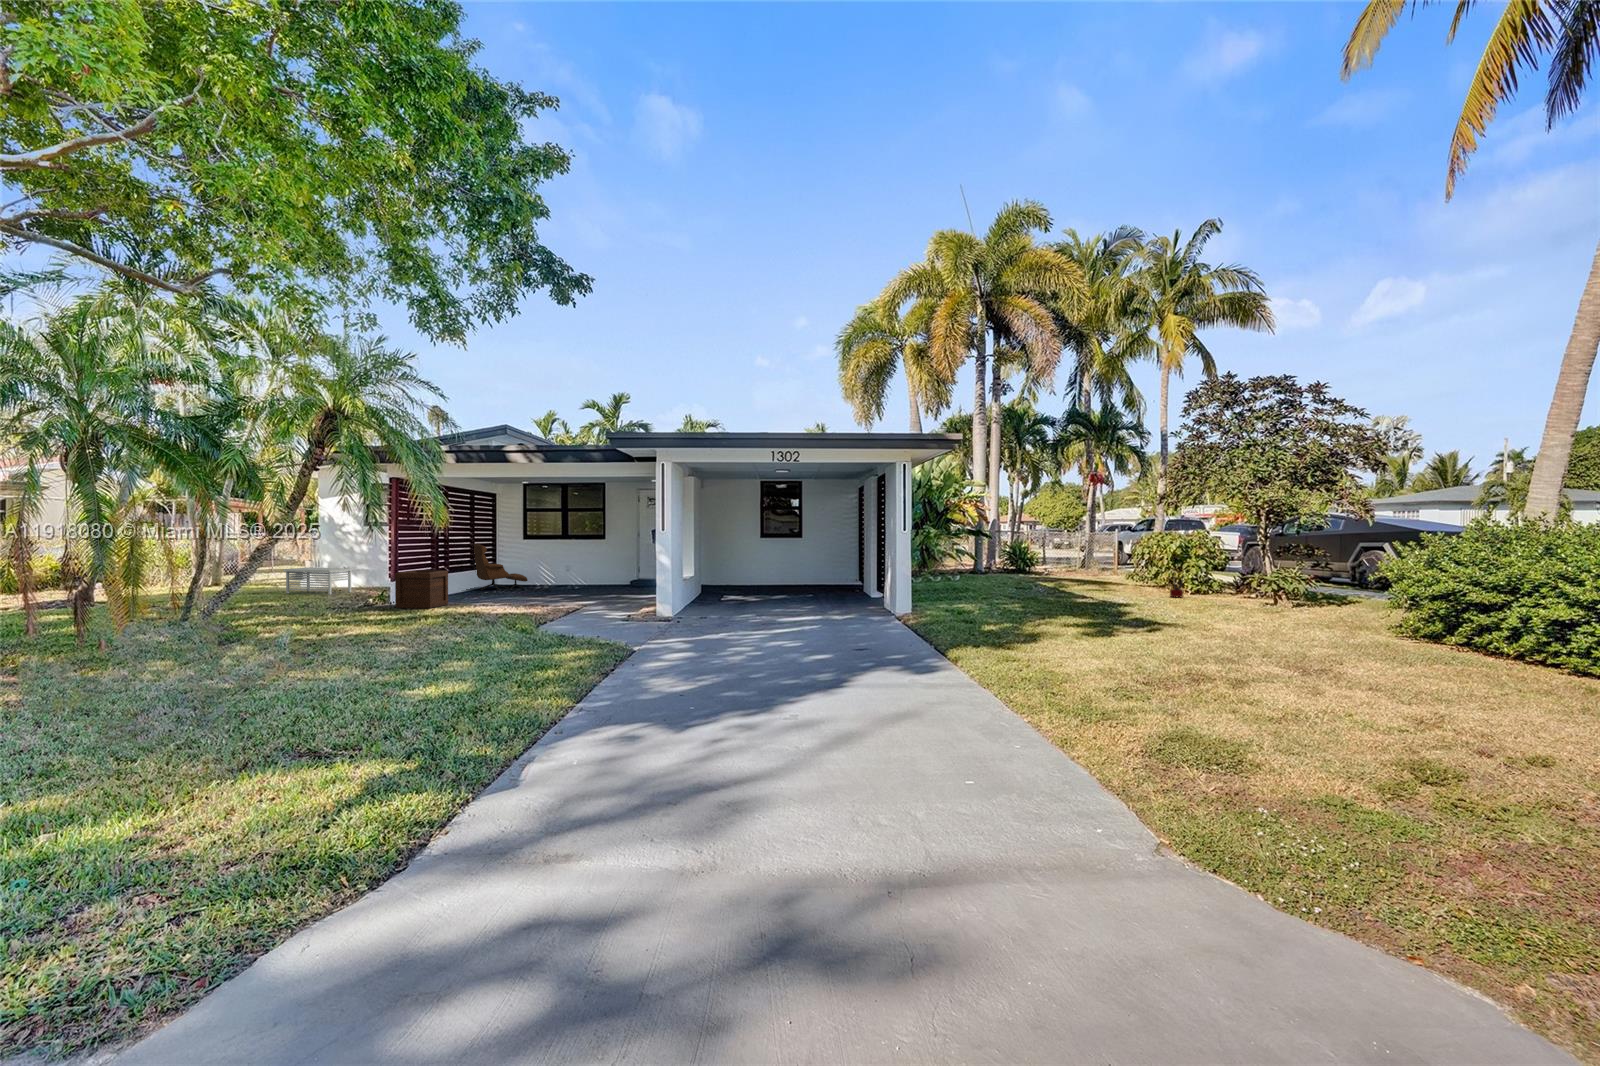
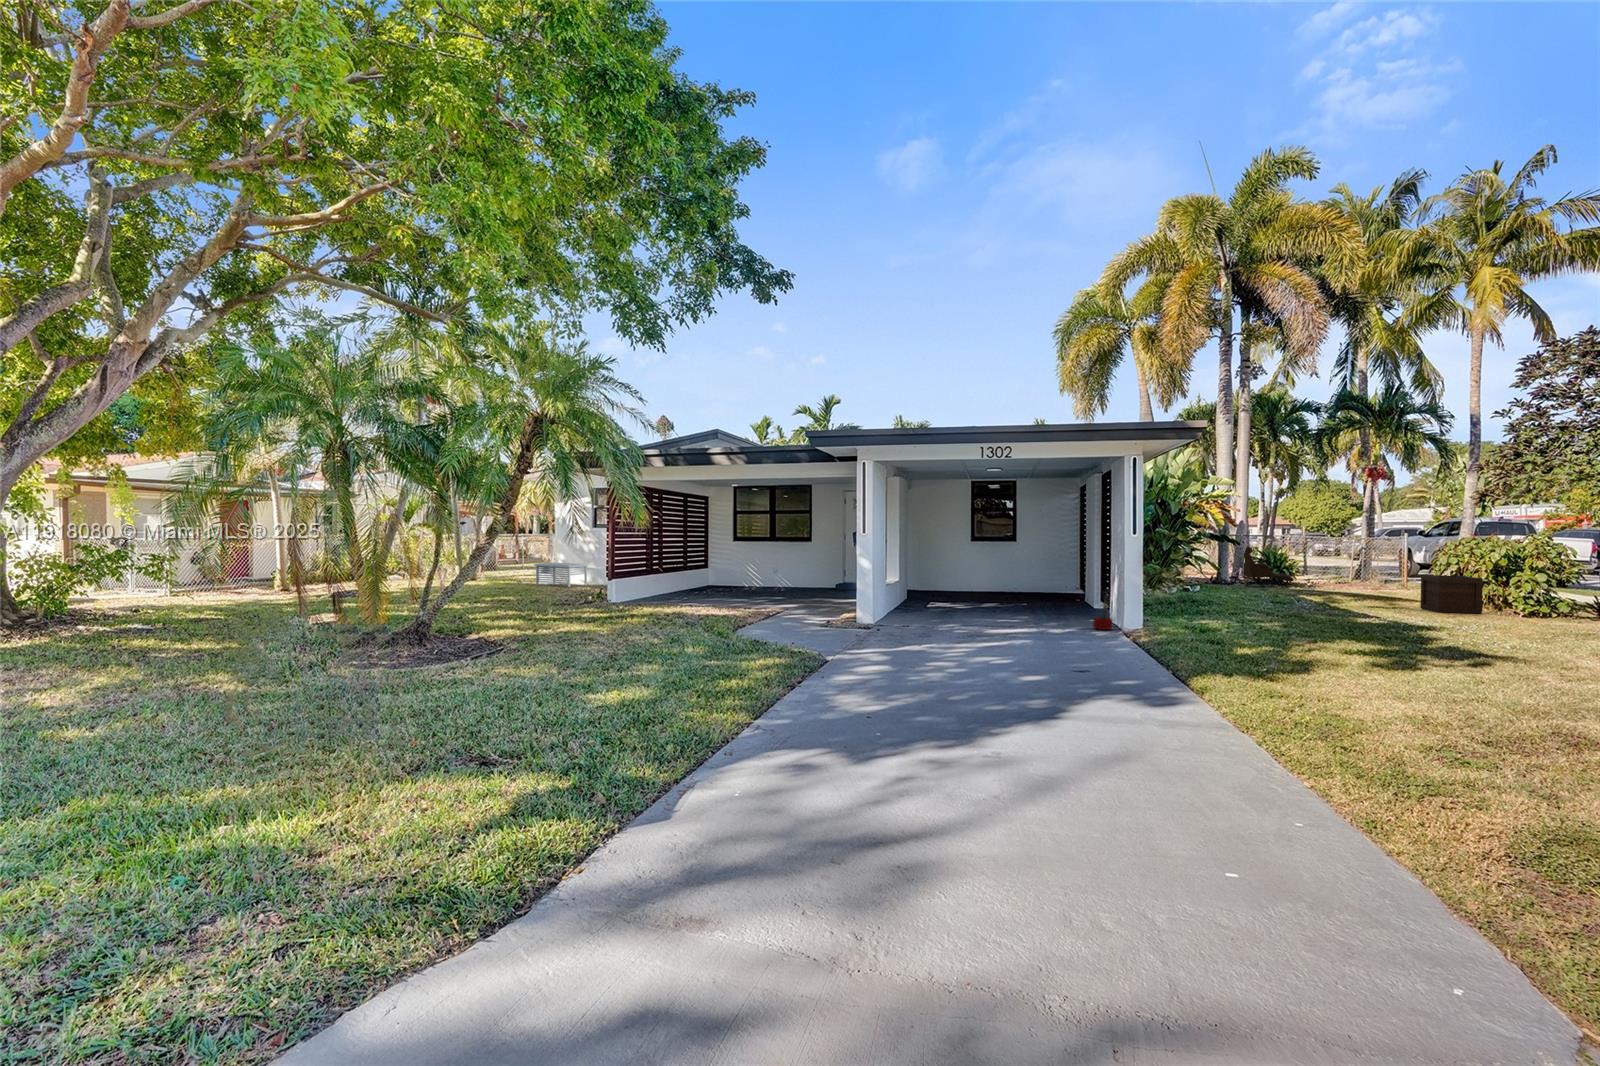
lounge chair: present [474,544,528,590] -> present [1244,546,1294,588]
wooden crate: present [395,570,448,609] -> present [1420,575,1483,614]
decorative plant: present [1170,573,1187,597] -> present [1093,589,1112,630]

